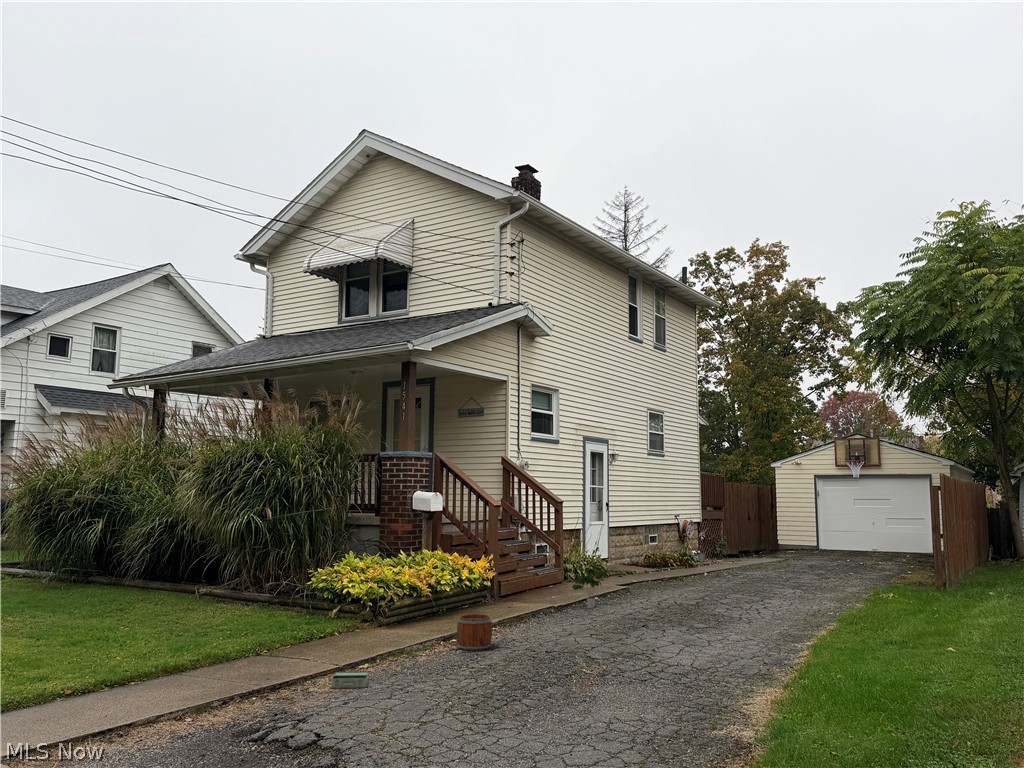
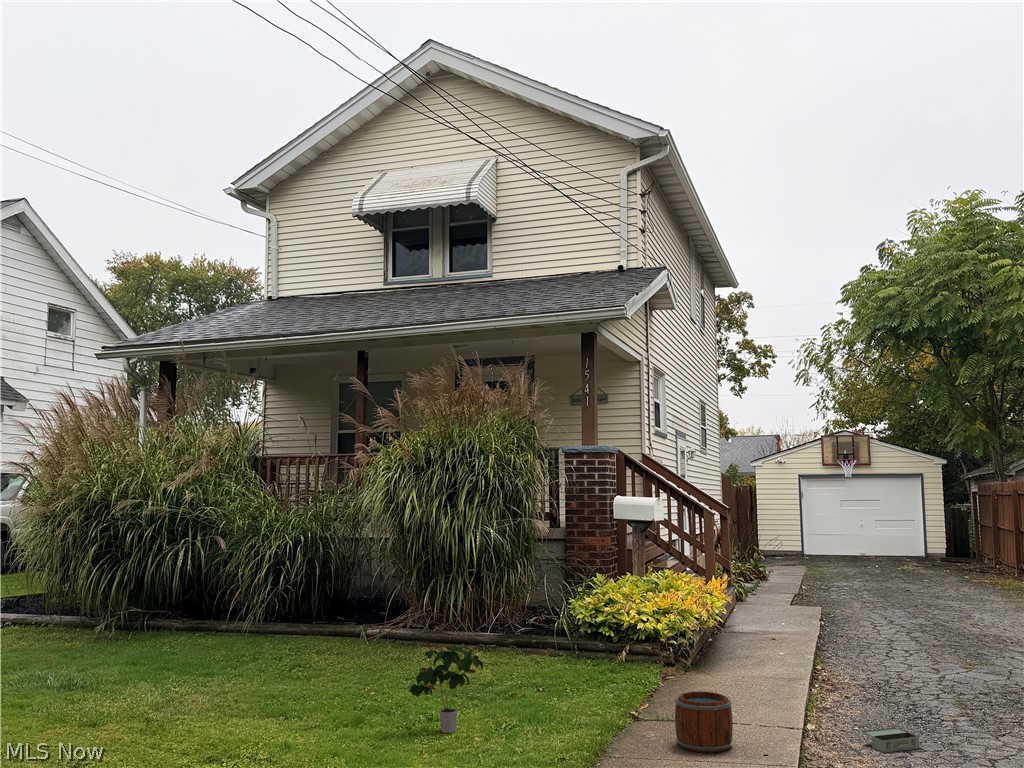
potted plant: present [572,568,608,608] -> present [409,647,483,733]
bucket: present [457,614,492,651] -> present [675,691,733,753]

